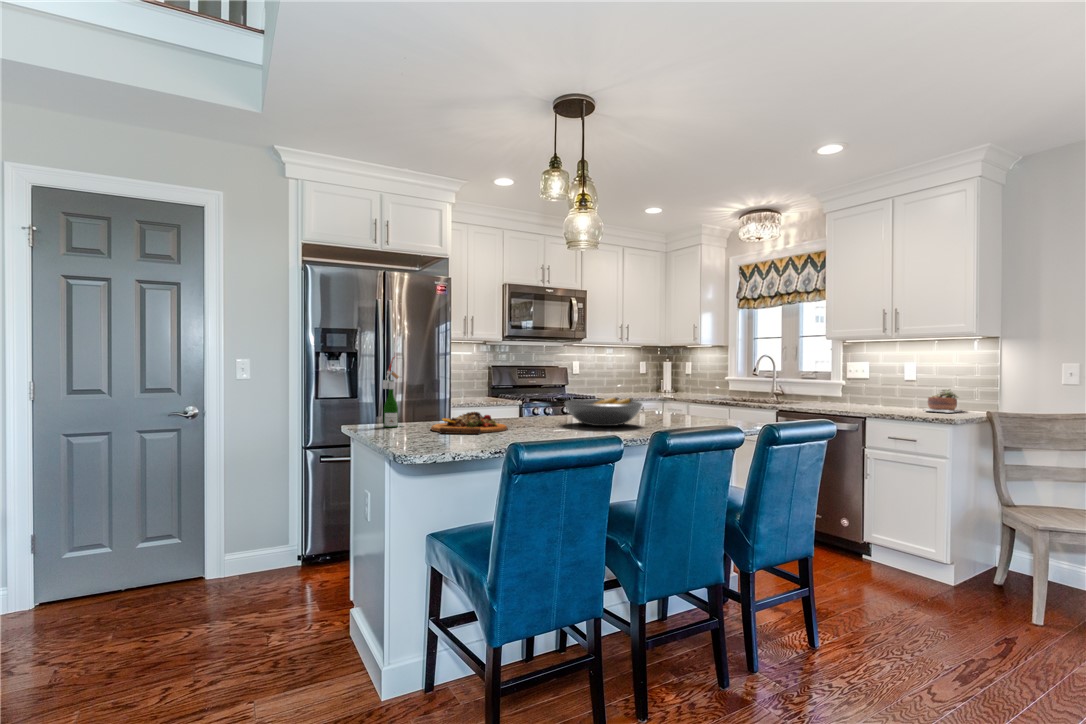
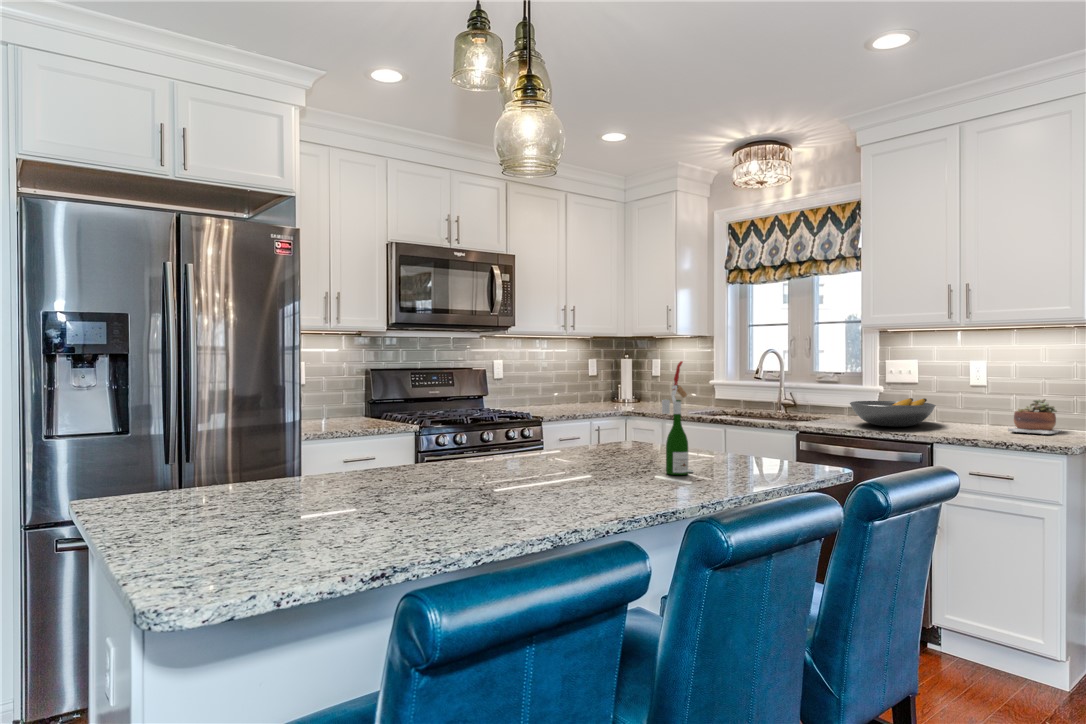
wine bottle: present [383,357,404,427] -> present [662,361,693,475]
fruit bowl: present [565,397,642,426] -> present [850,398,936,427]
cutting board: present [431,412,508,434] -> none [248,467,398,519]

